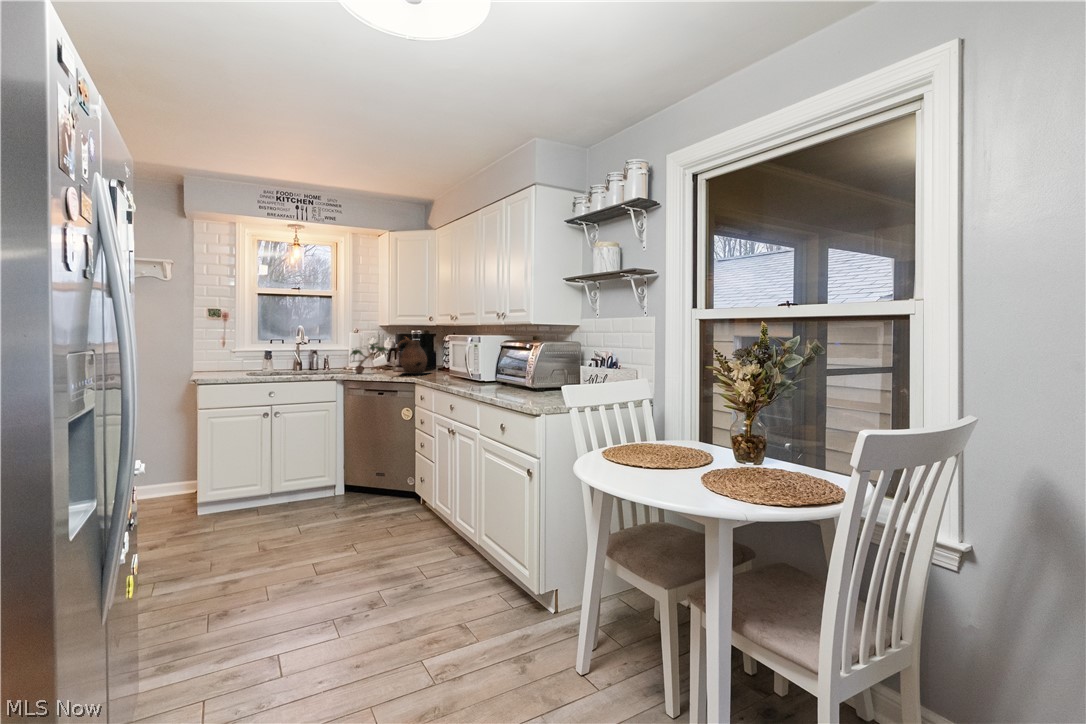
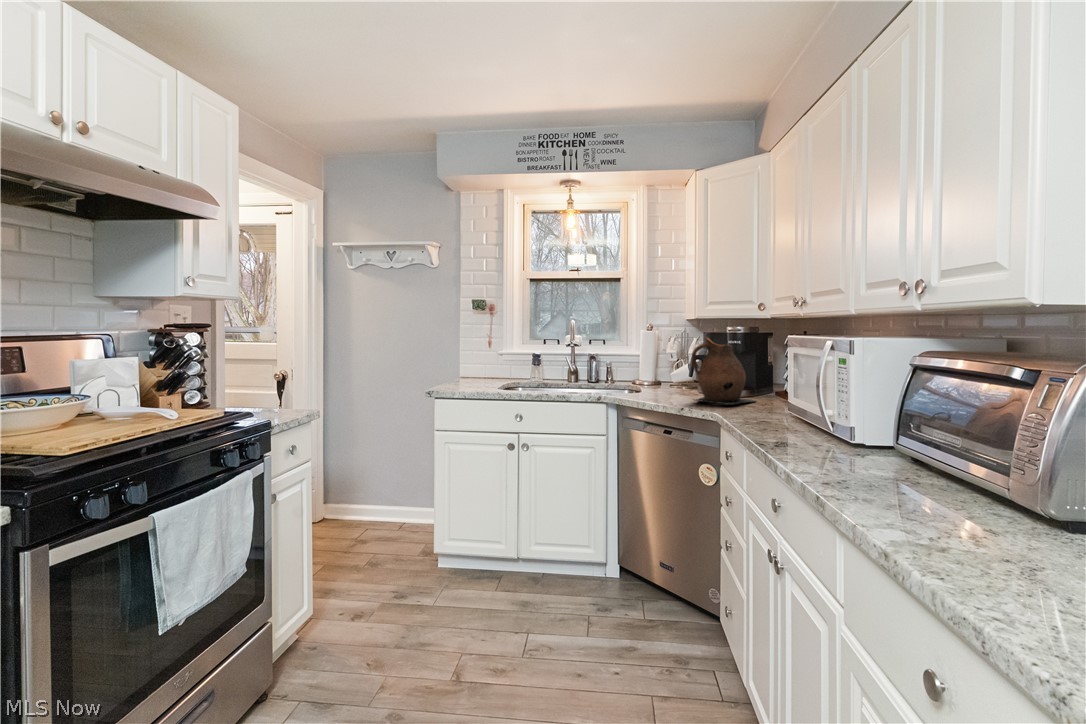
potted plant: present [350,343,387,373] -> none [620,343,692,393]

